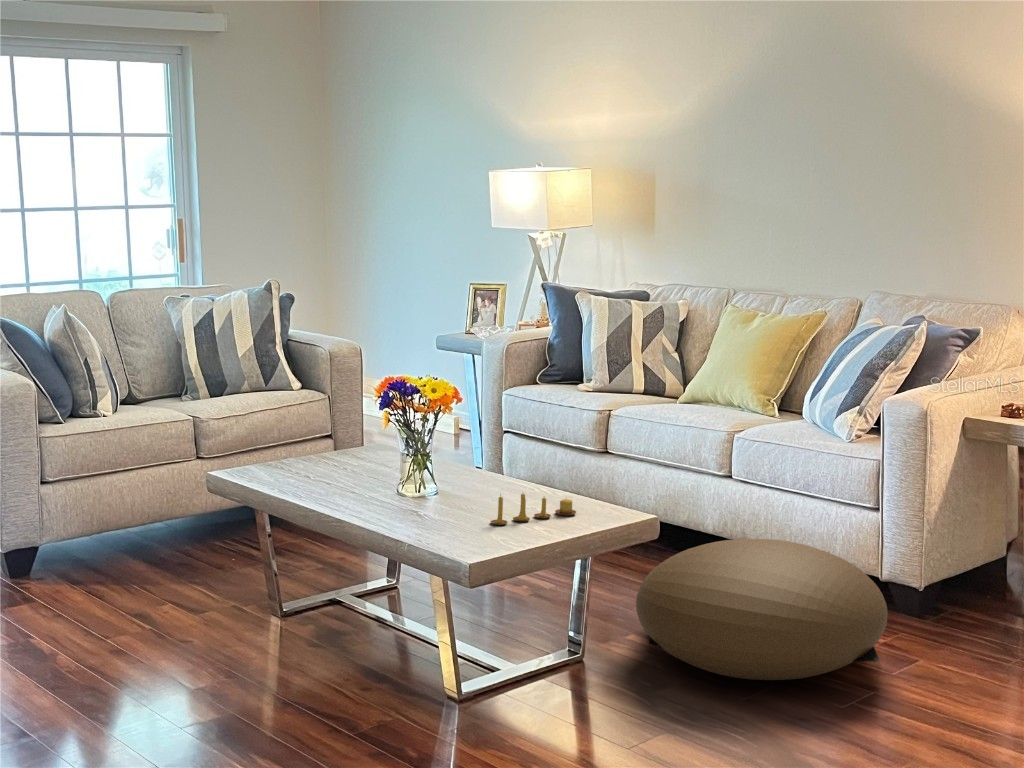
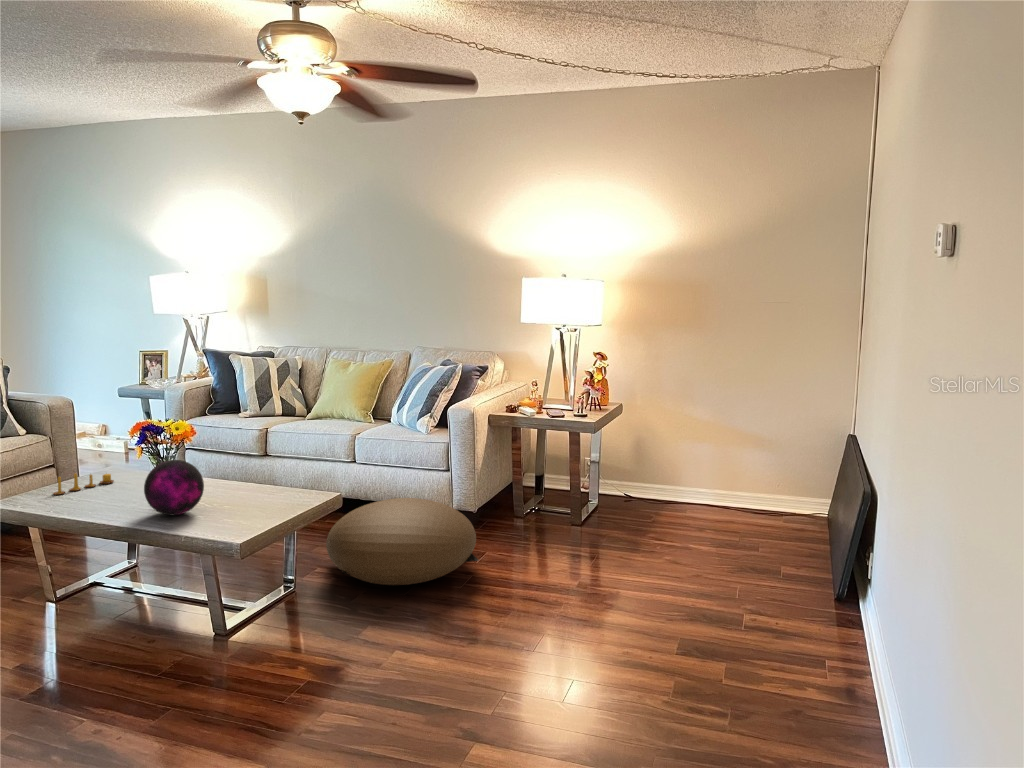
decorative orb: none [376,436,455,516] -> present [144,460,204,515]
candle: present [491,494,576,525] -> present [53,473,114,495]

